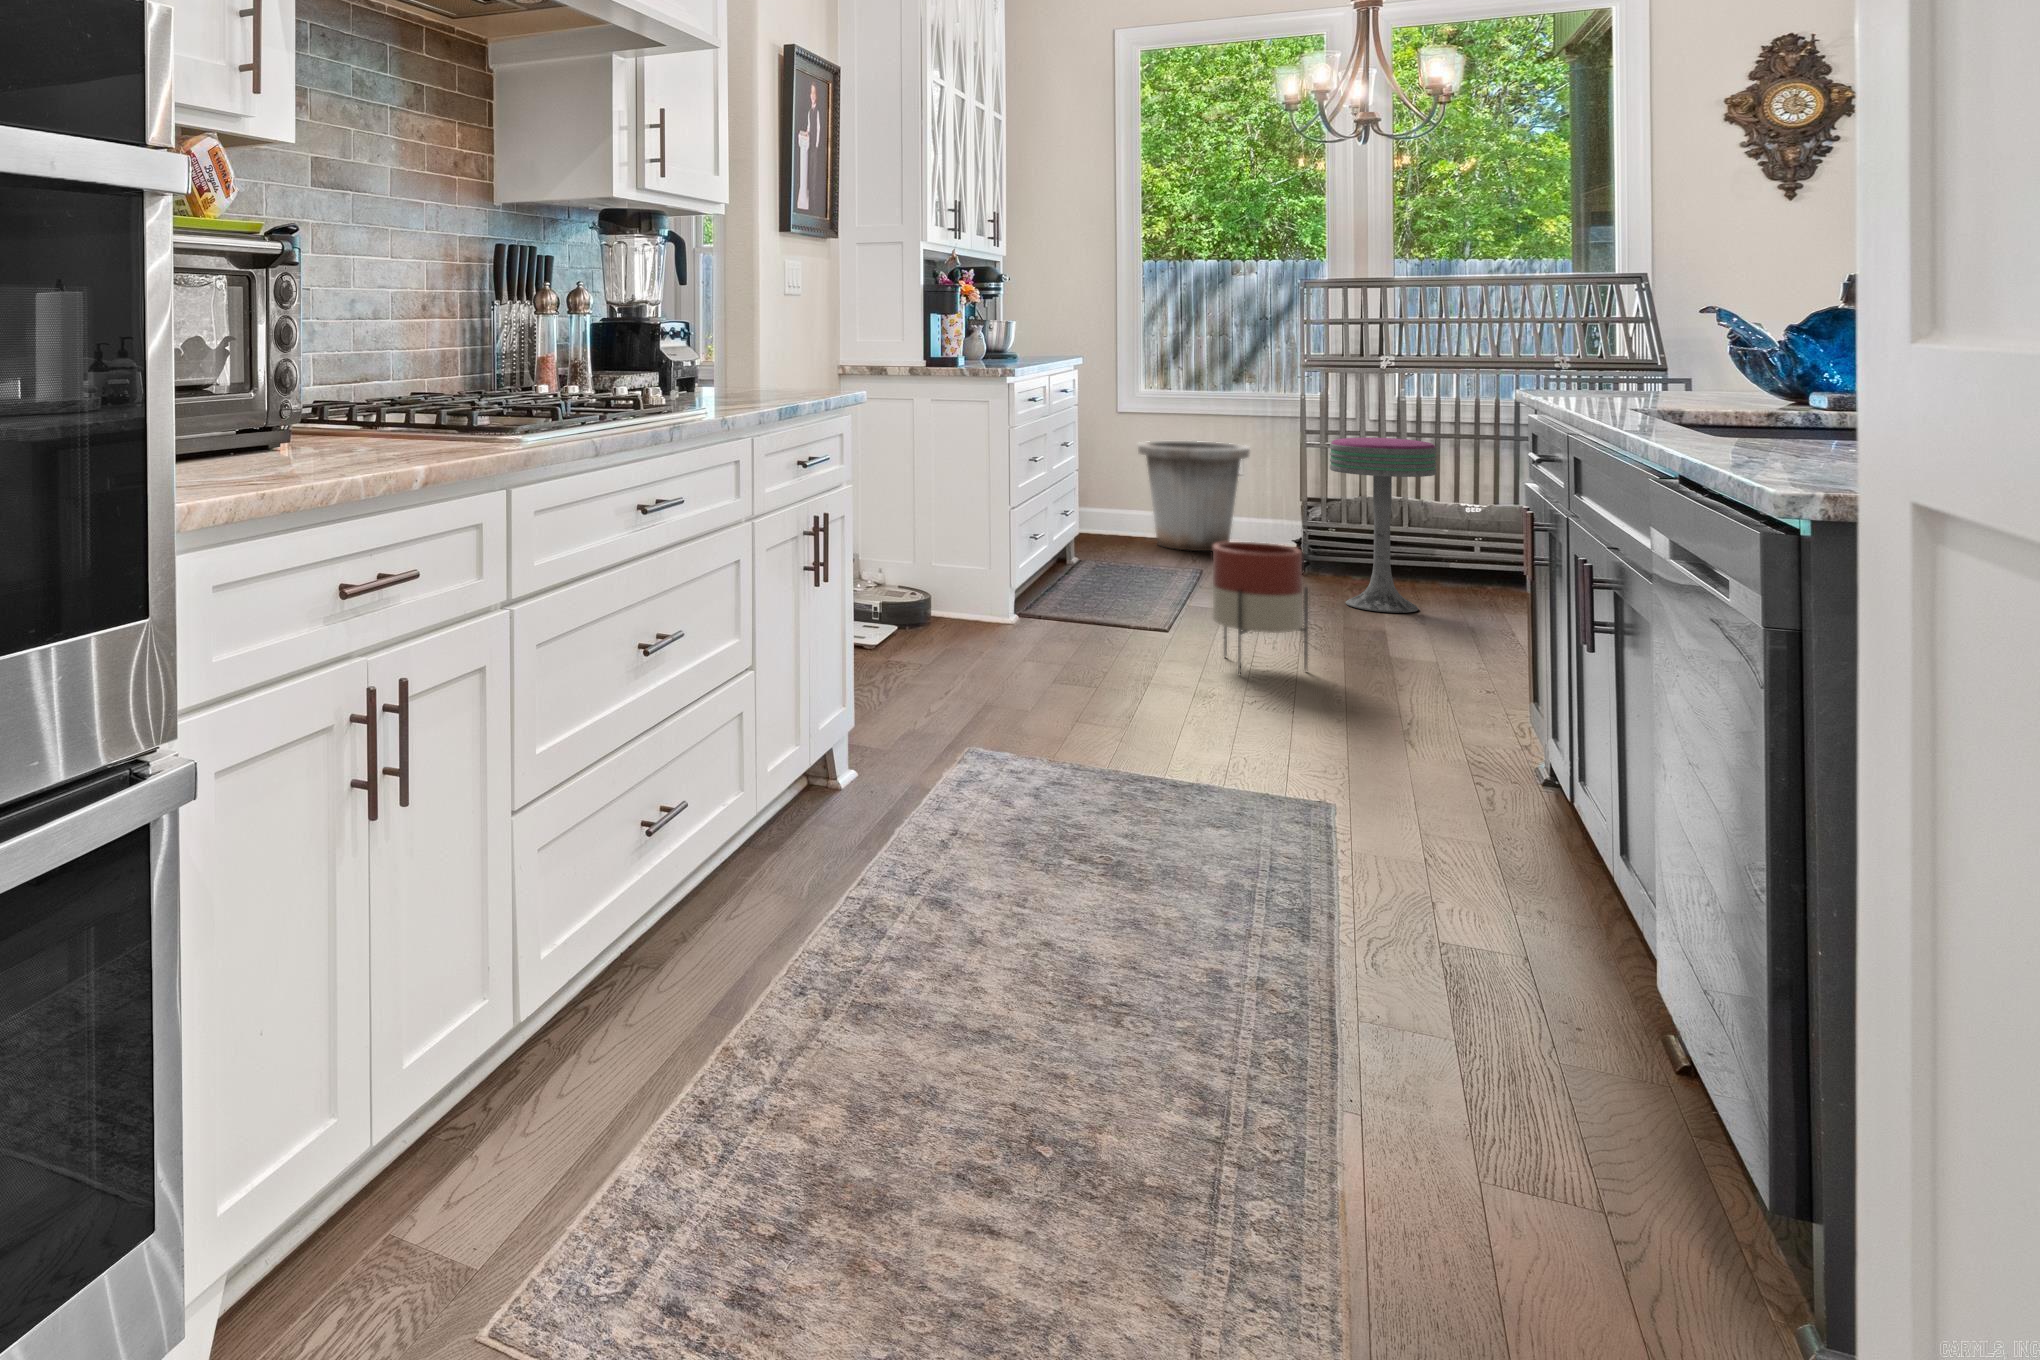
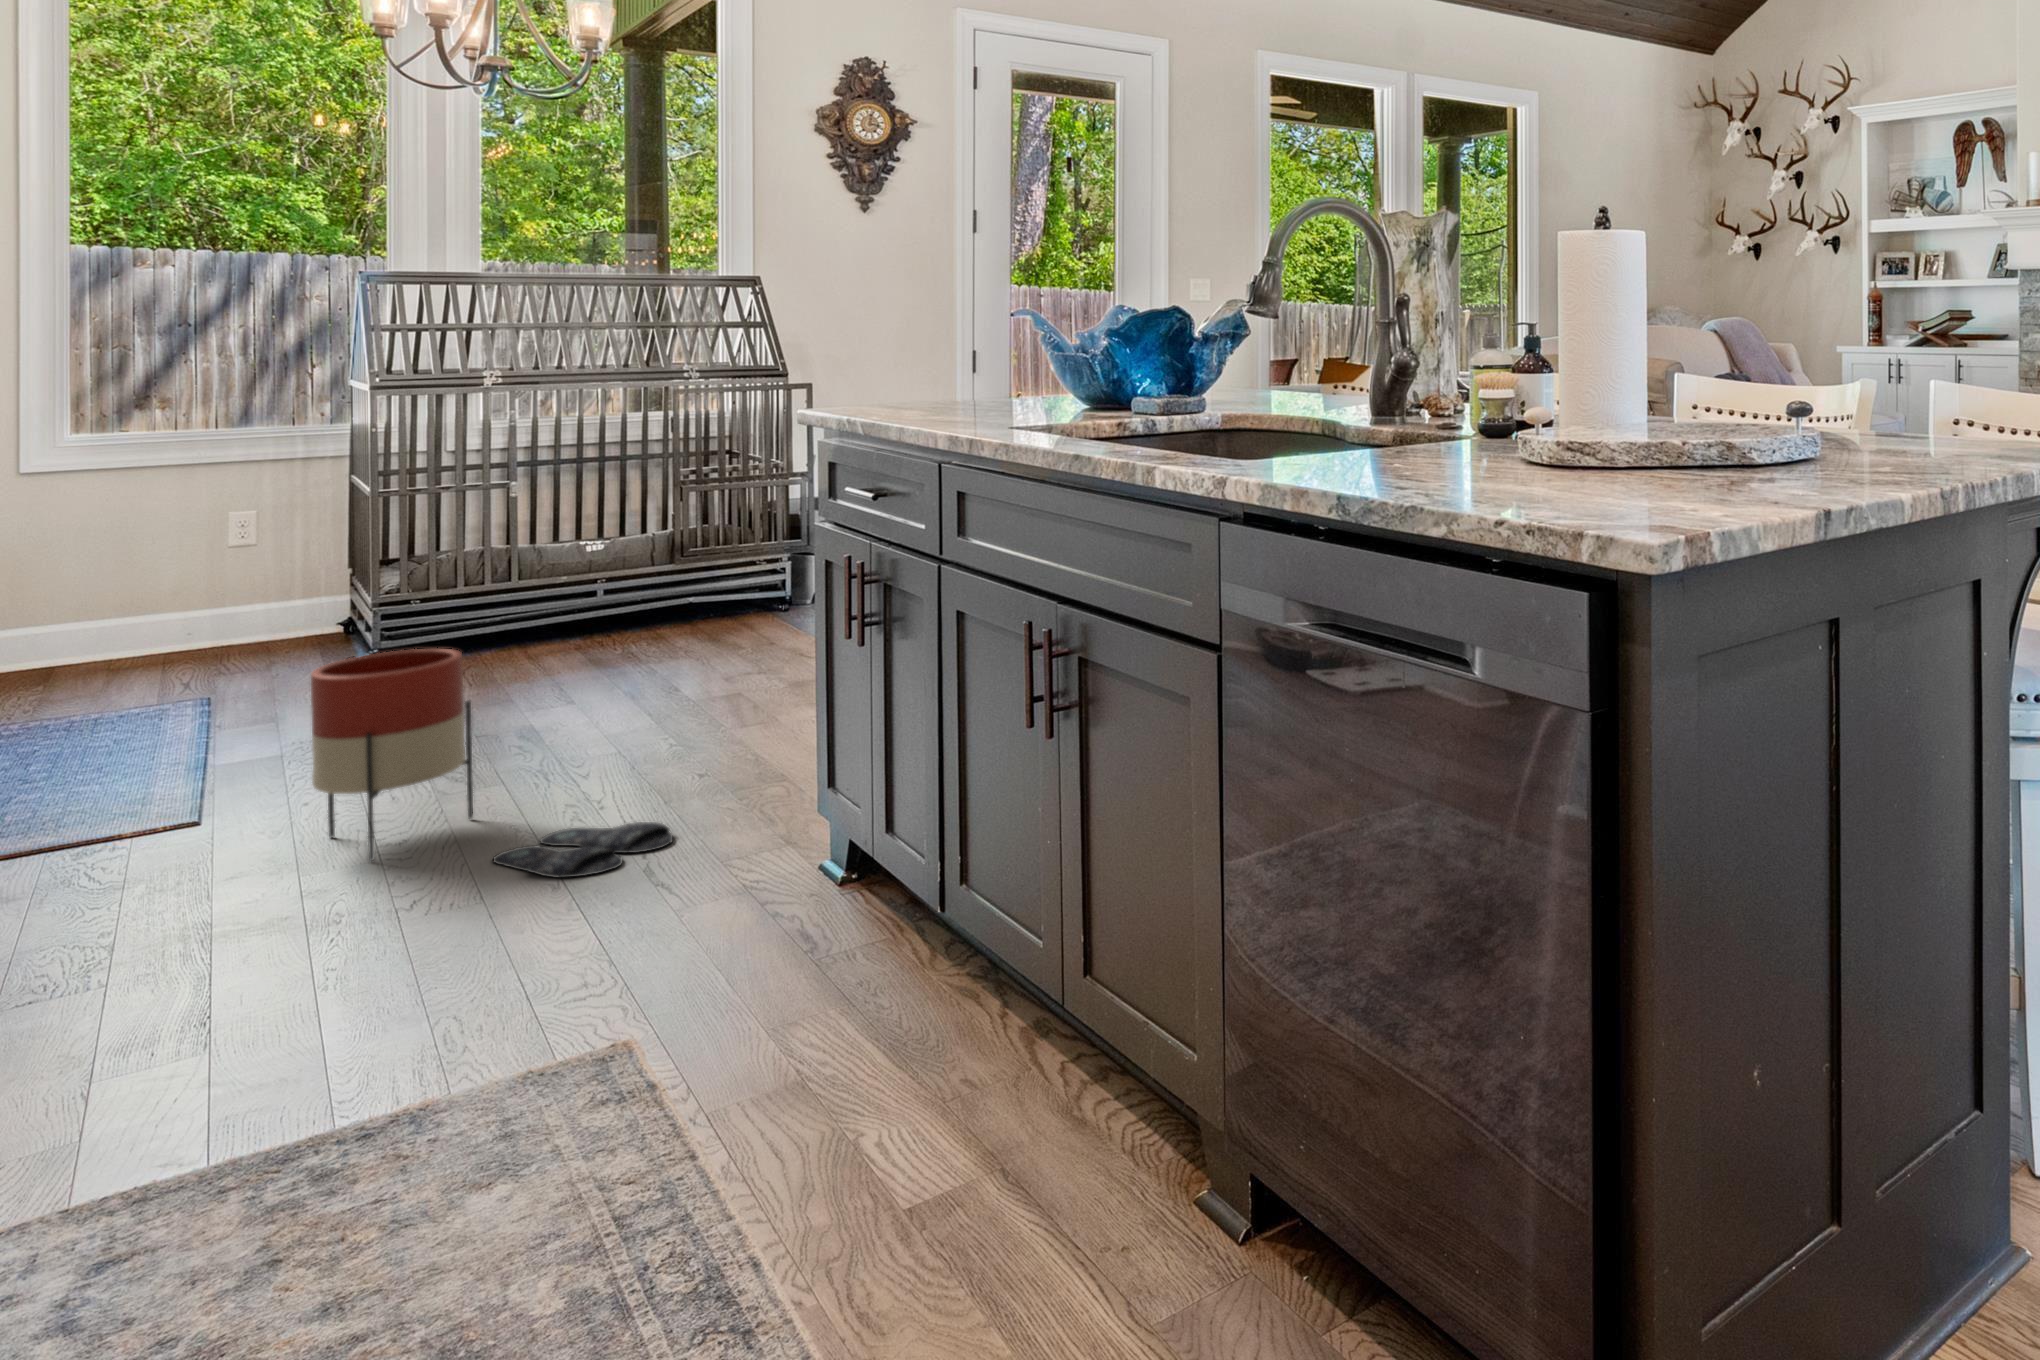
bar stool: present [1330,438,1436,613] -> none [440,475,584,699]
trash can: present [1138,441,1250,551] -> none [72,504,281,674]
slippers: none [1305,693,1428,724] -> present [493,822,673,878]

